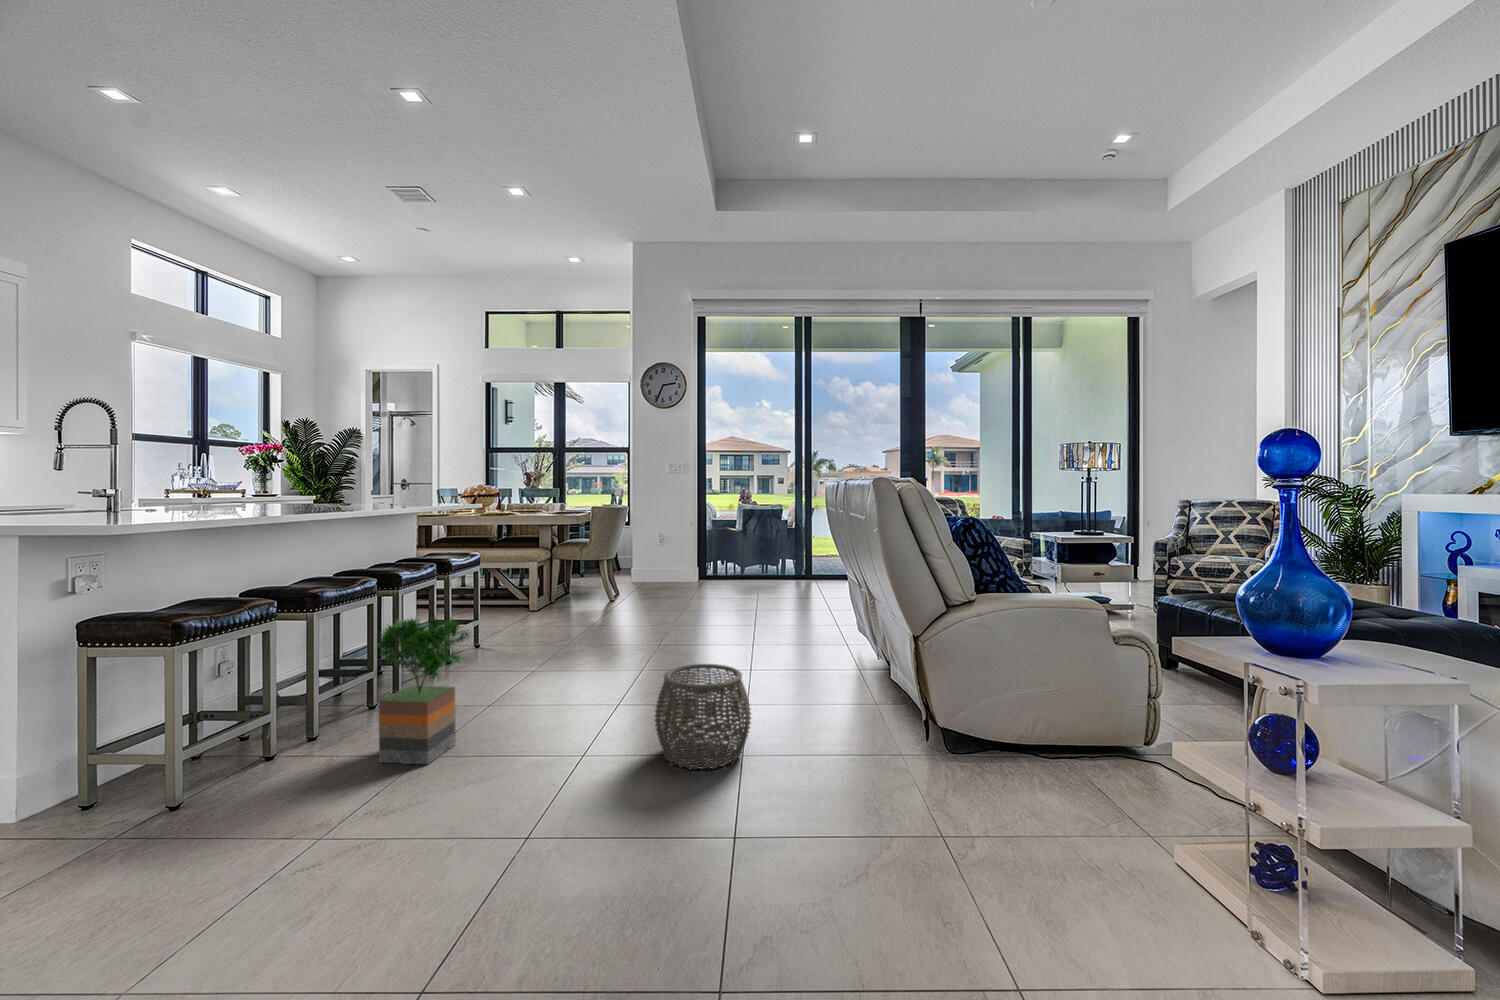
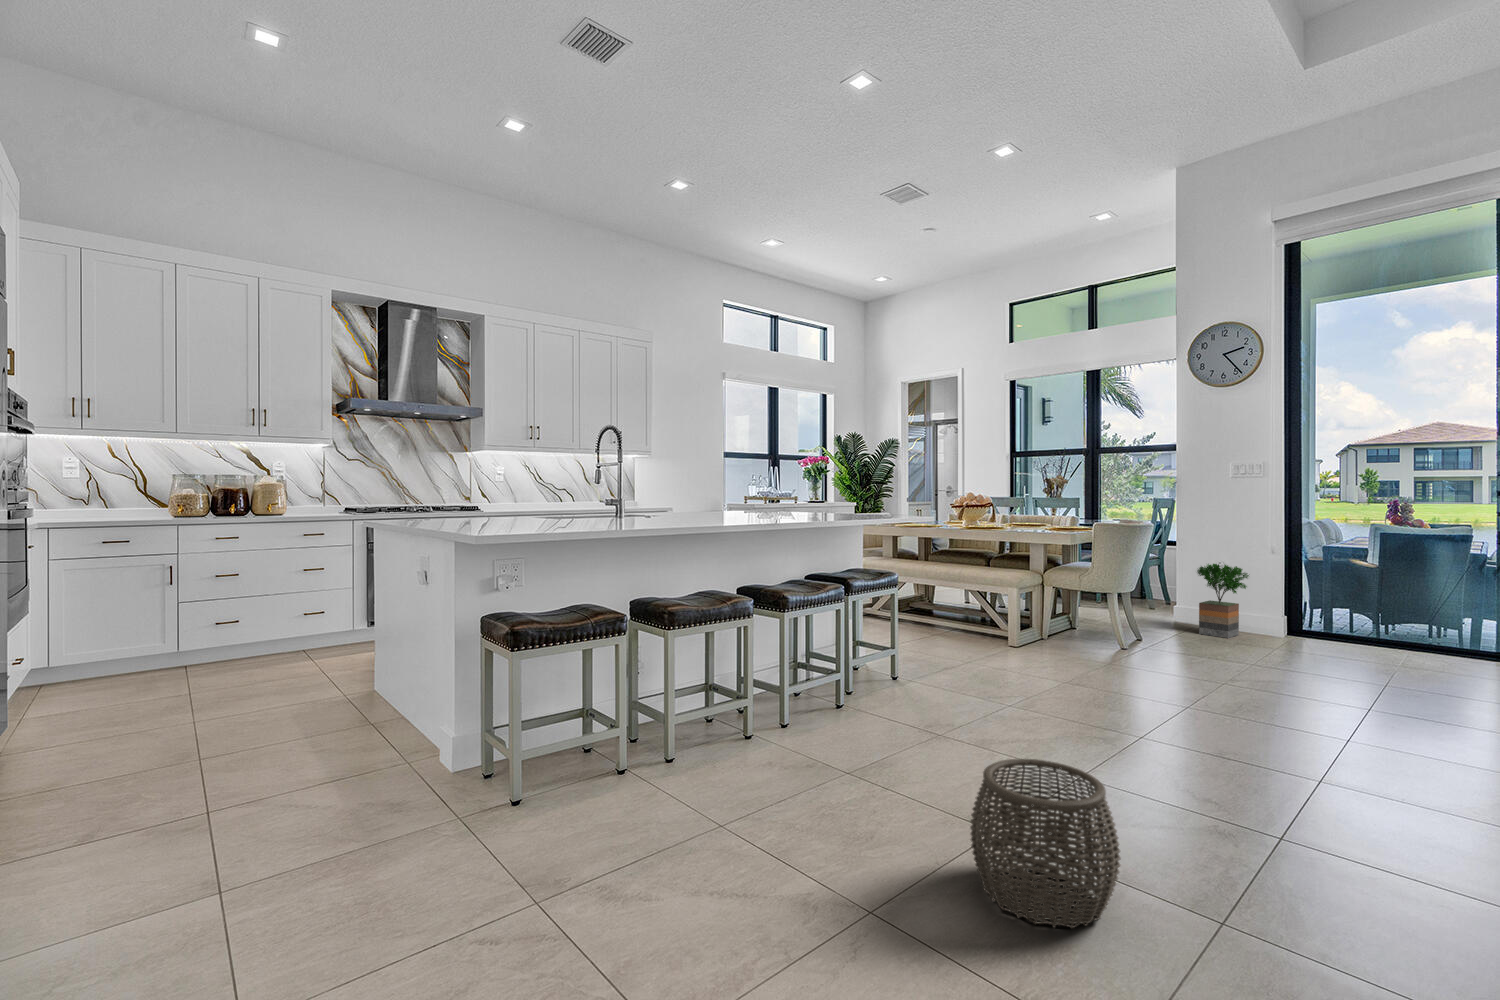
potted tree: present [378,618,470,764] -> present [1197,564,1249,638]

